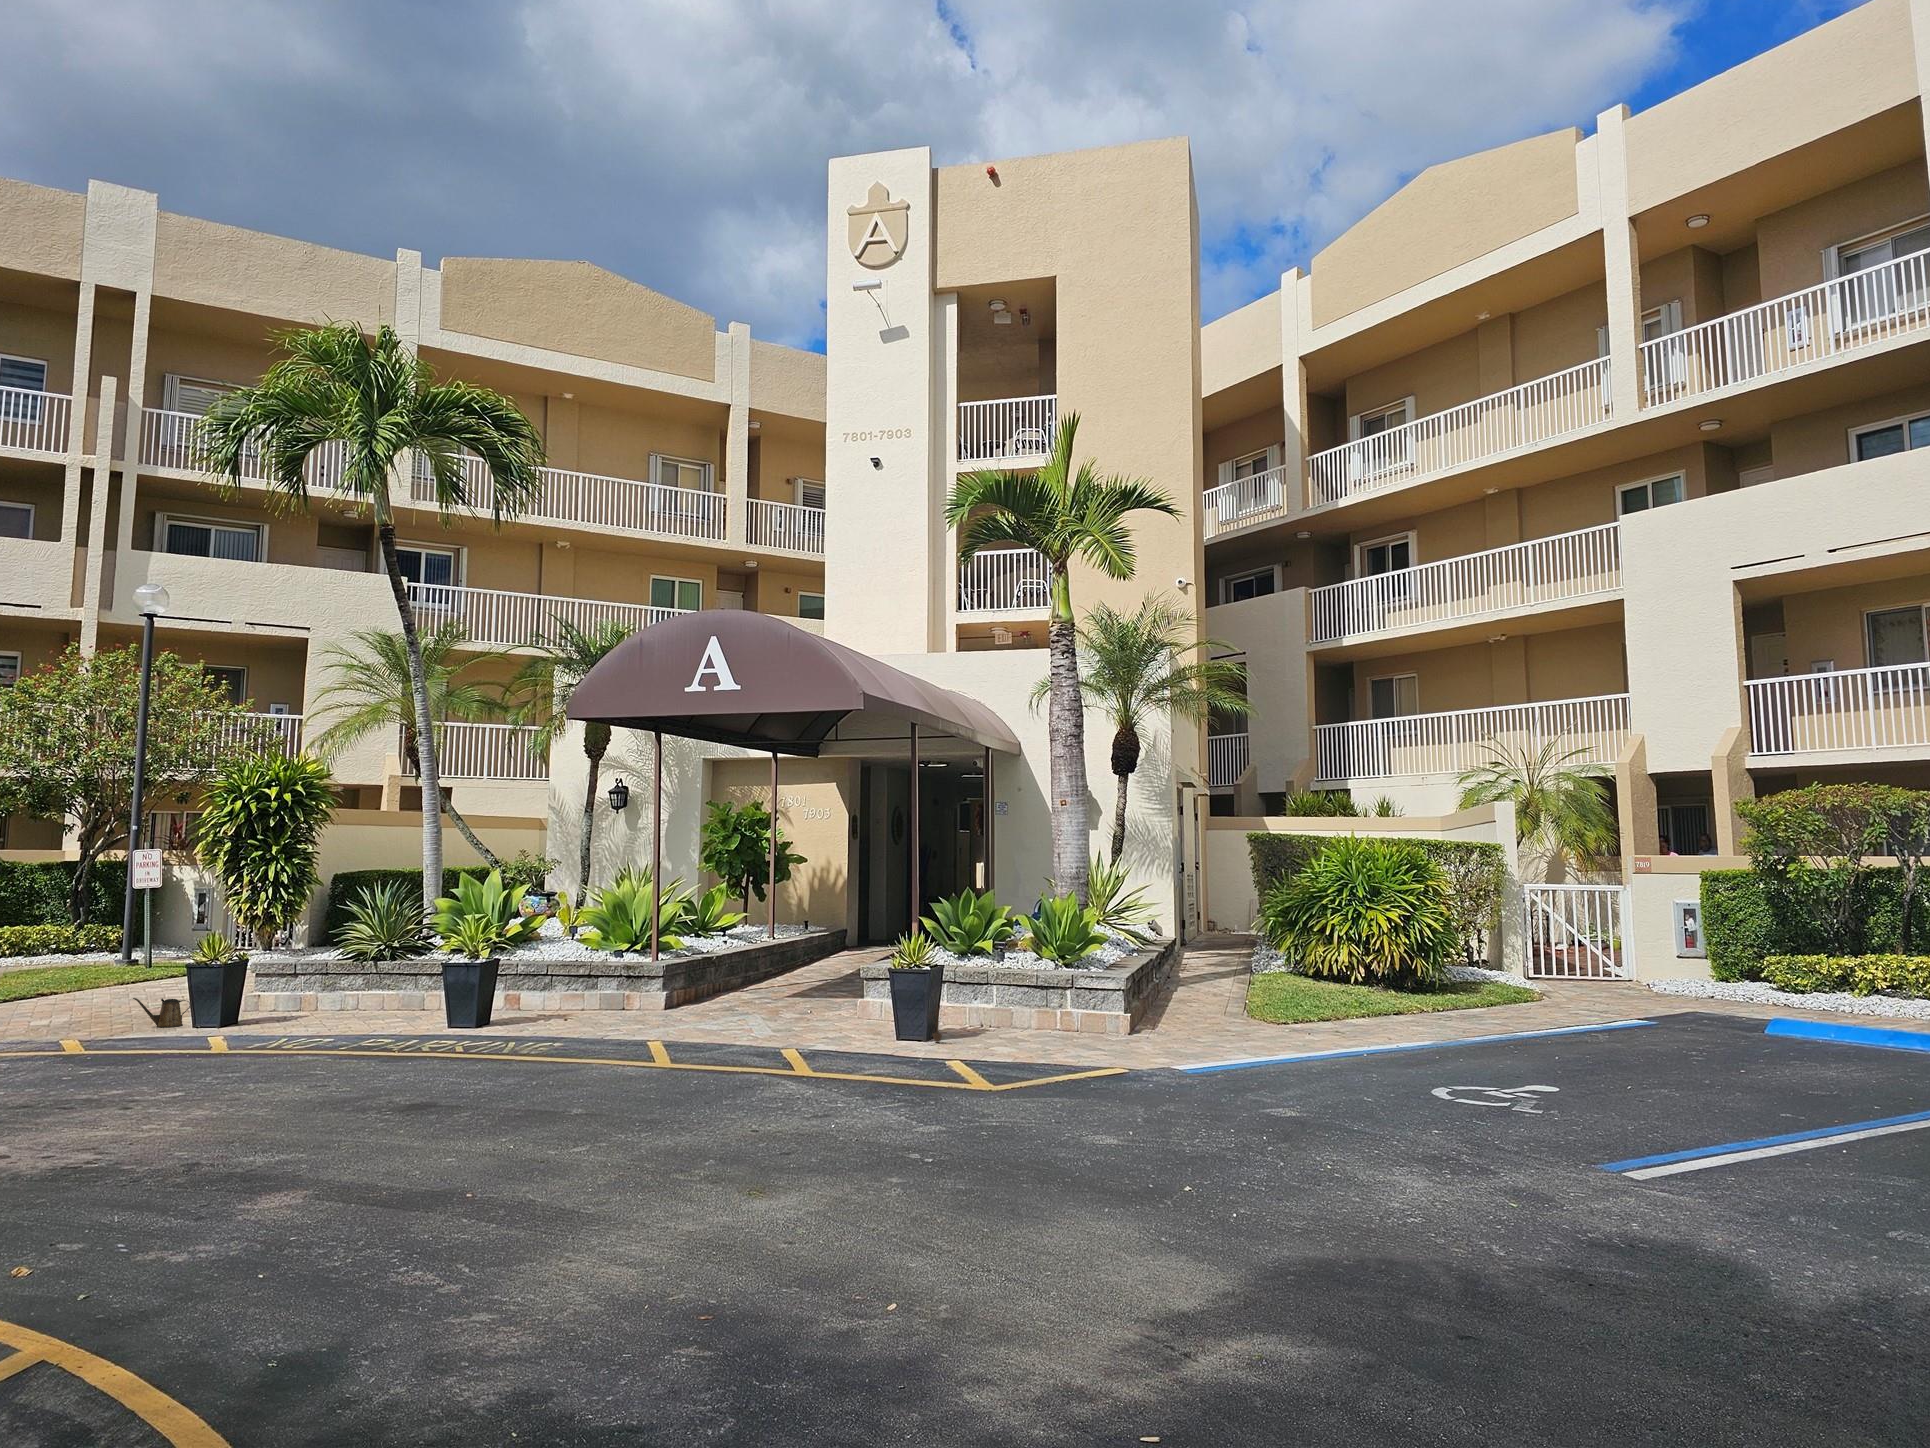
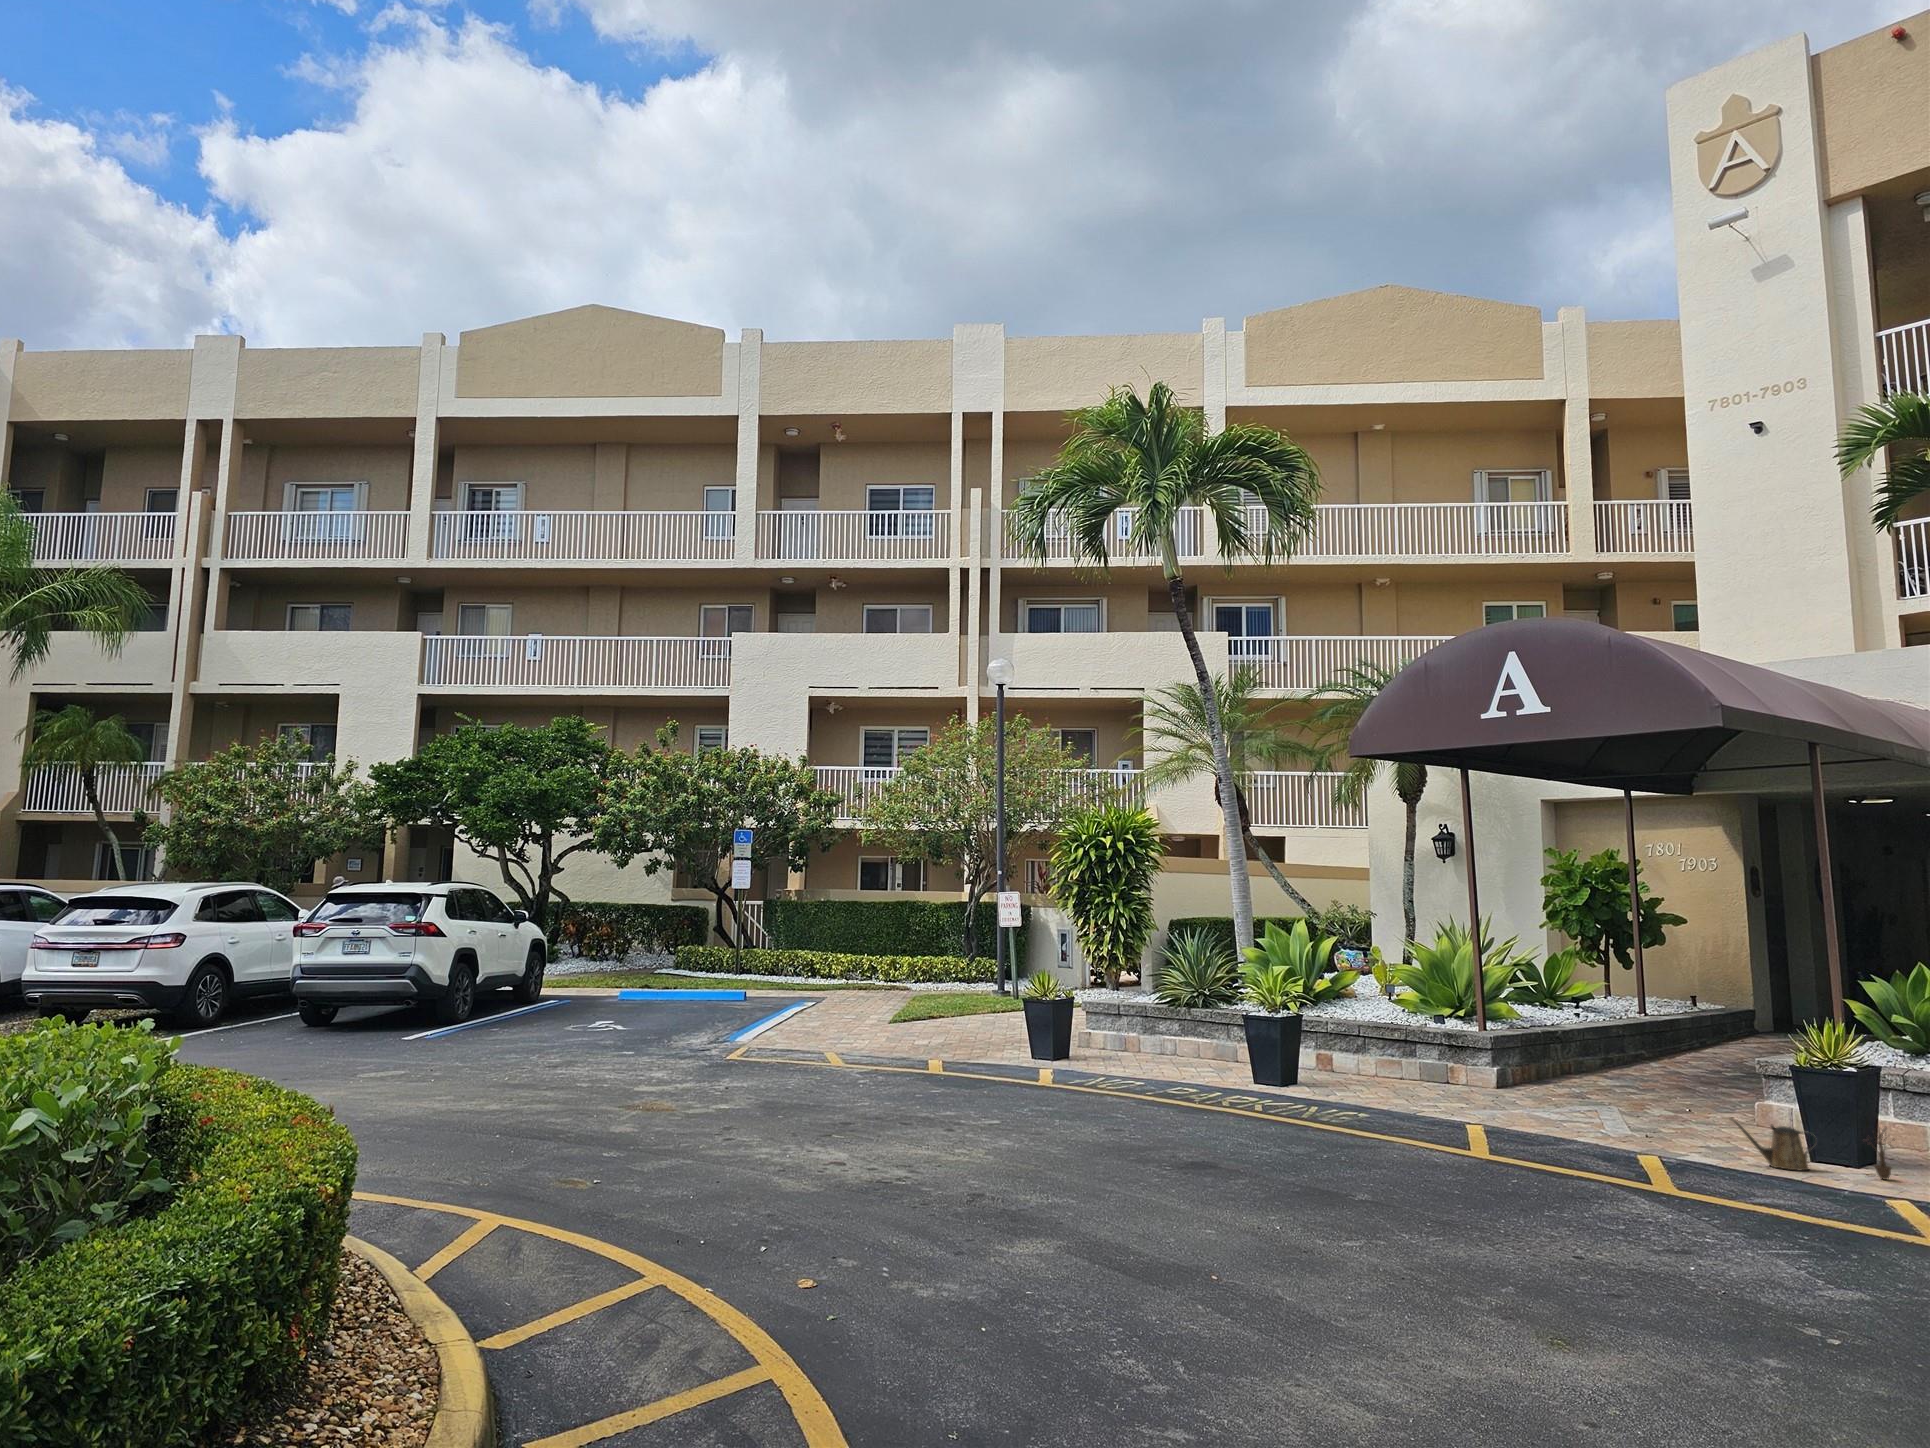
watering can: present [133,998,191,1027] -> present [1730,1119,1817,1170]

